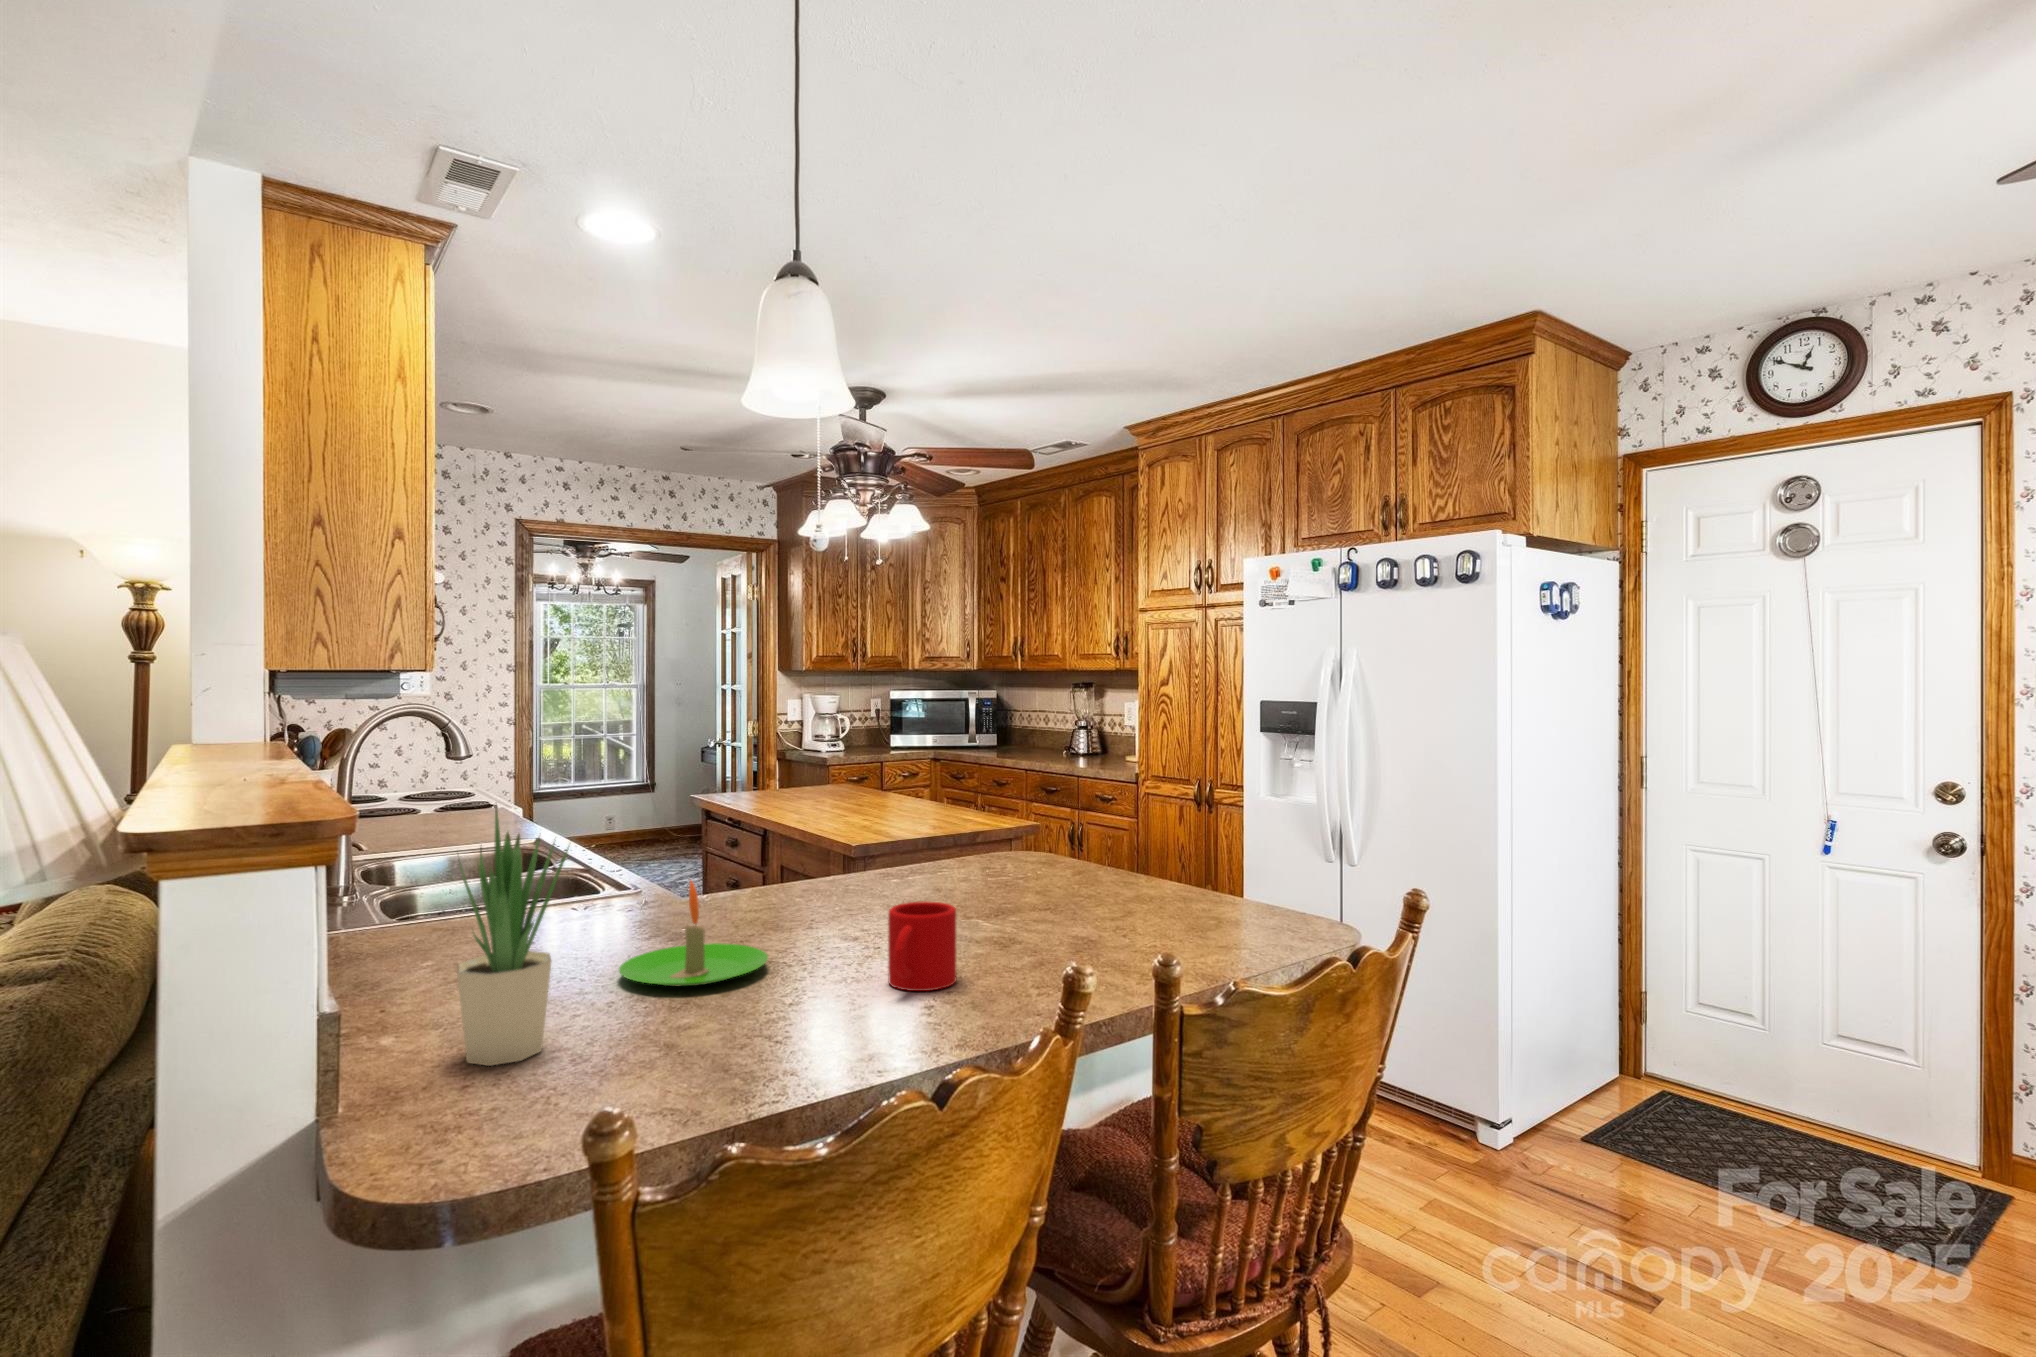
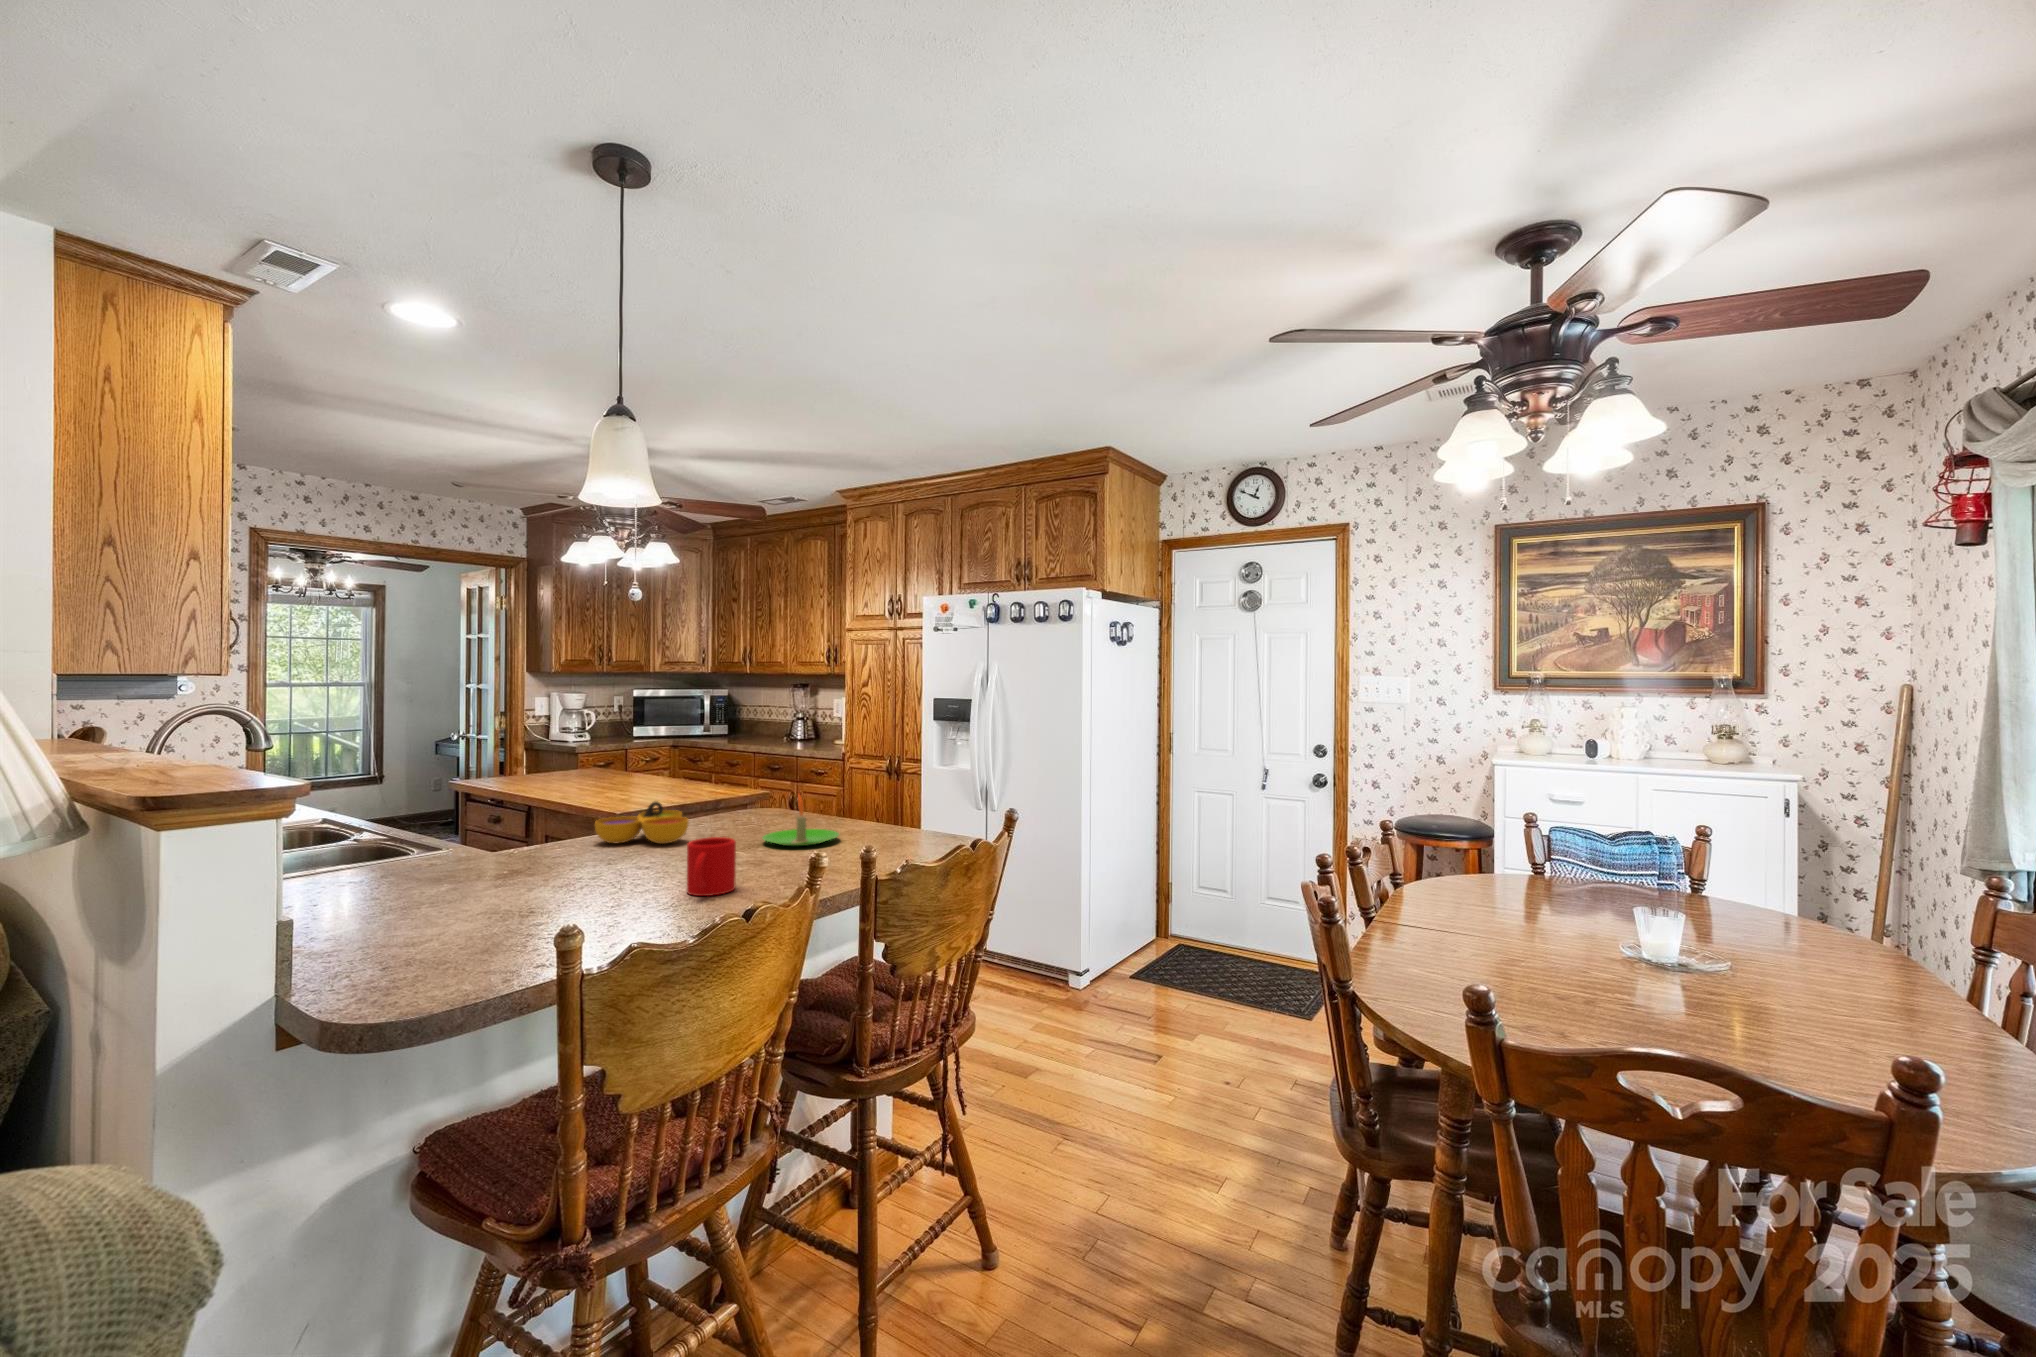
potted plant: present [457,806,568,1066] -> none [365,776,461,964]
decorative bowl: none [798,838,913,898] -> present [595,802,689,844]
candle: present [619,881,768,987] -> present [763,794,839,846]

